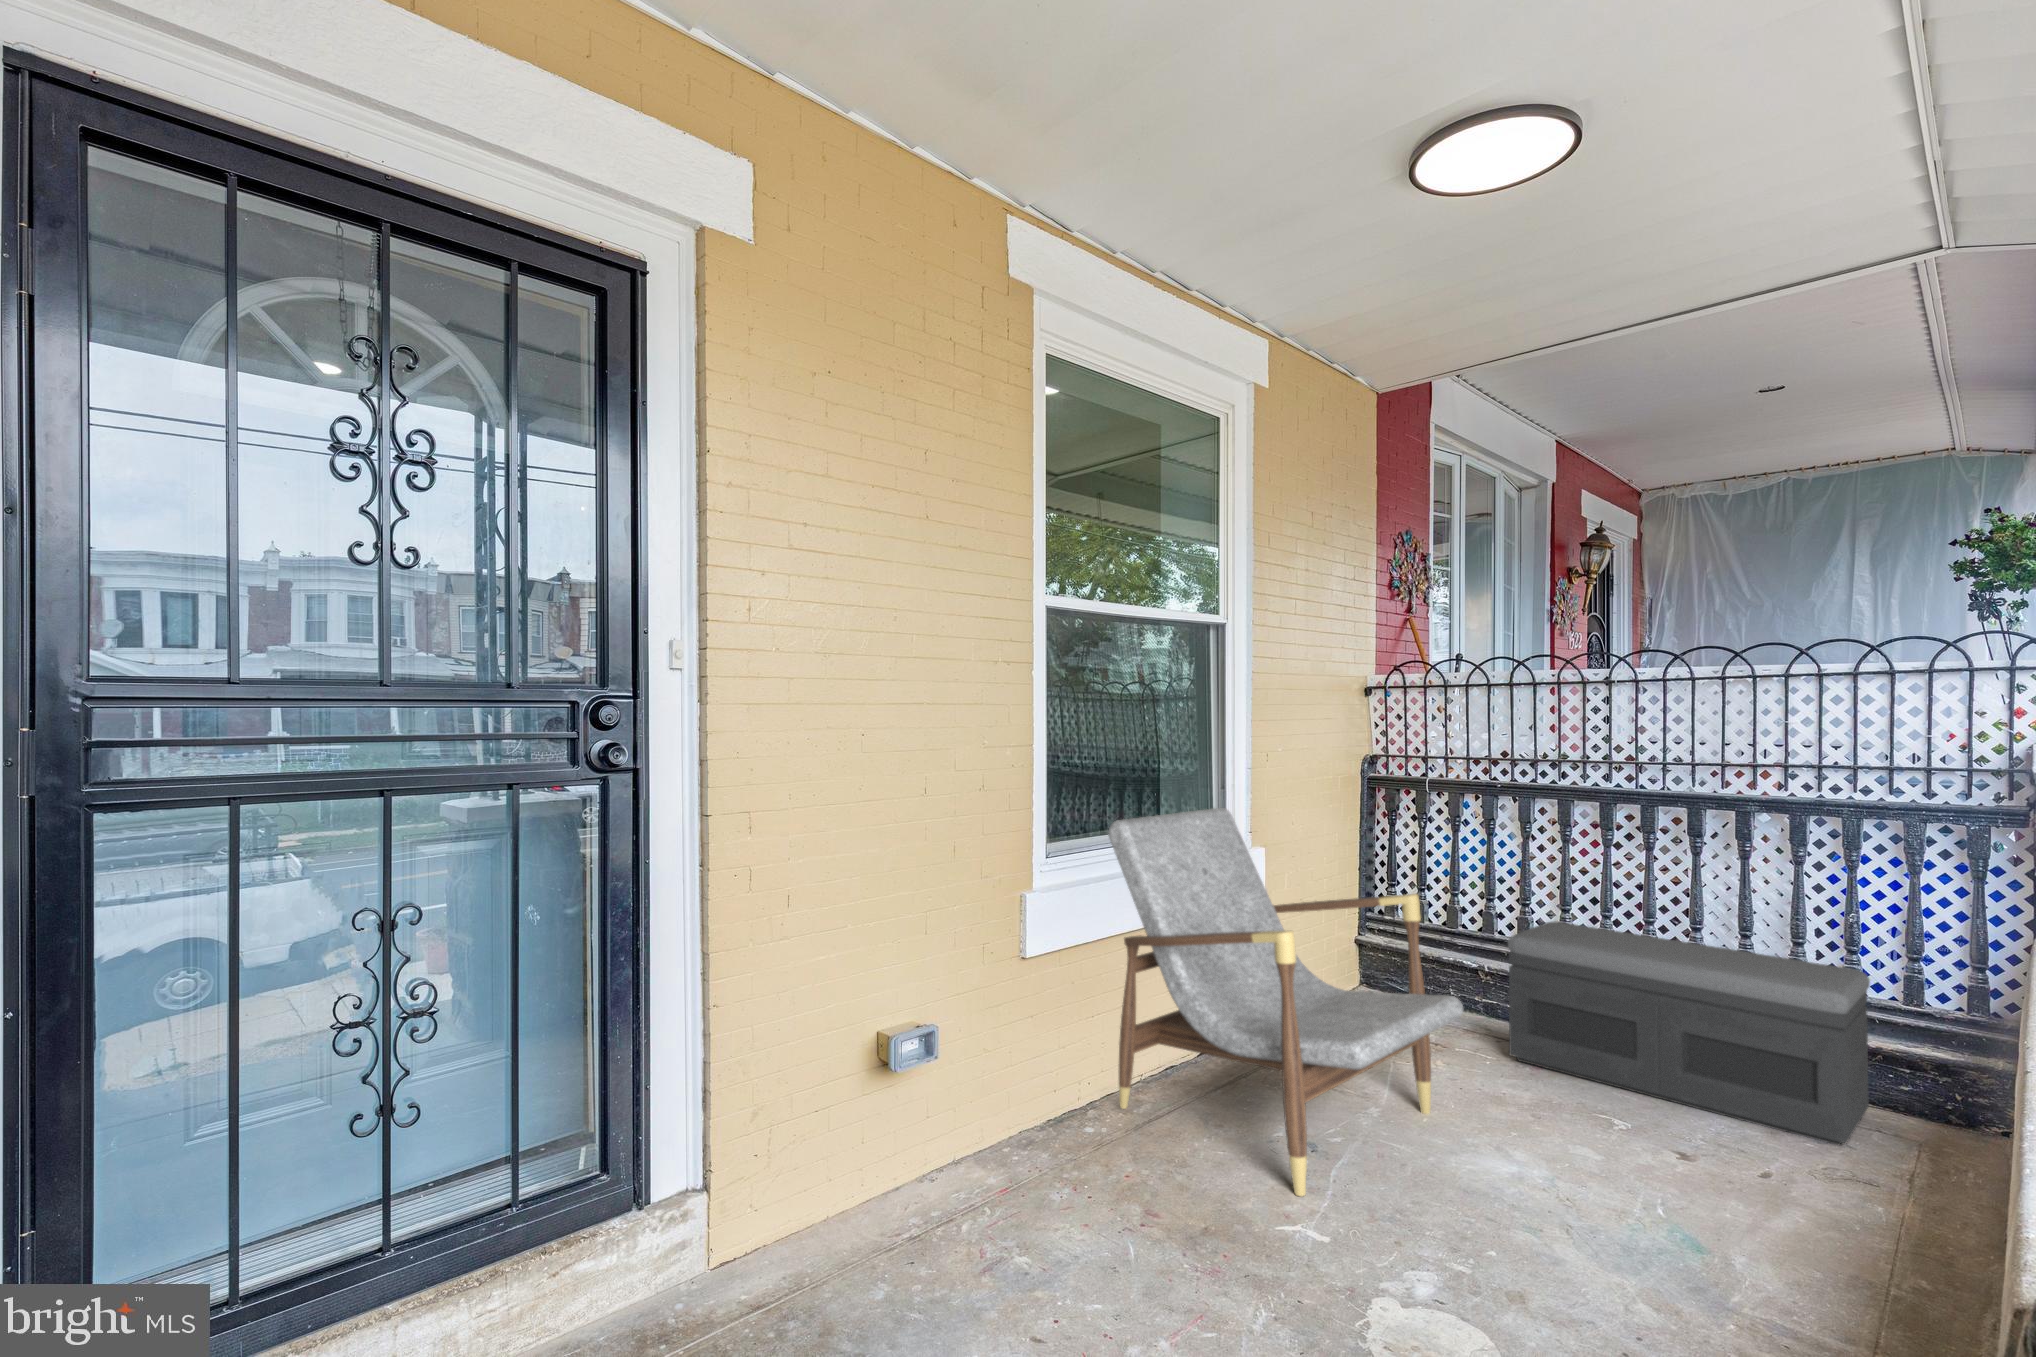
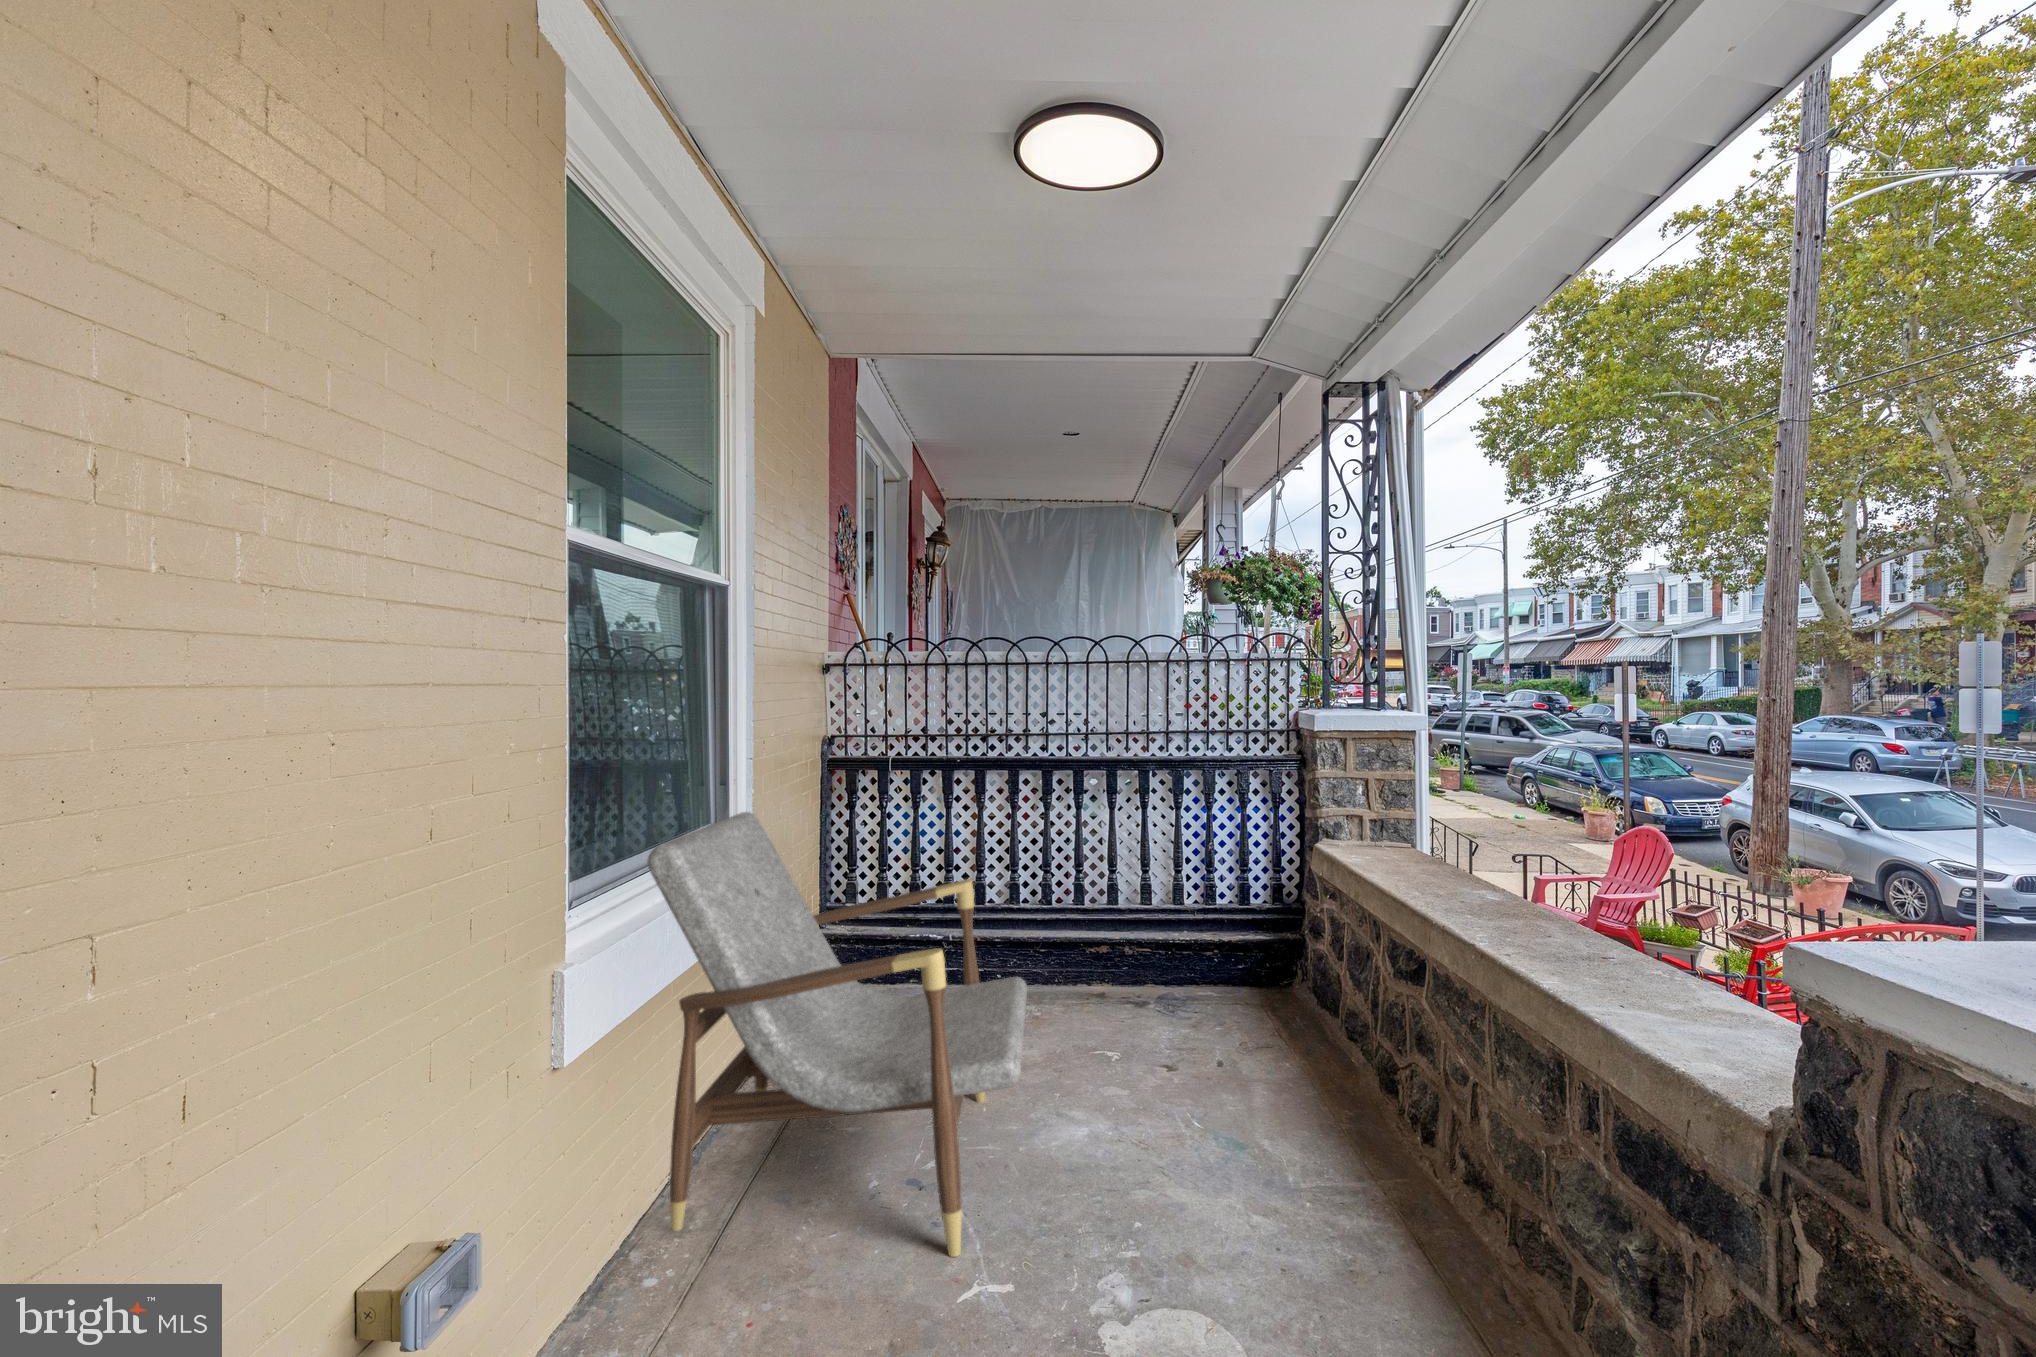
storage bench: present [1508,921,1870,1145] -> none [996,882,1247,1023]

